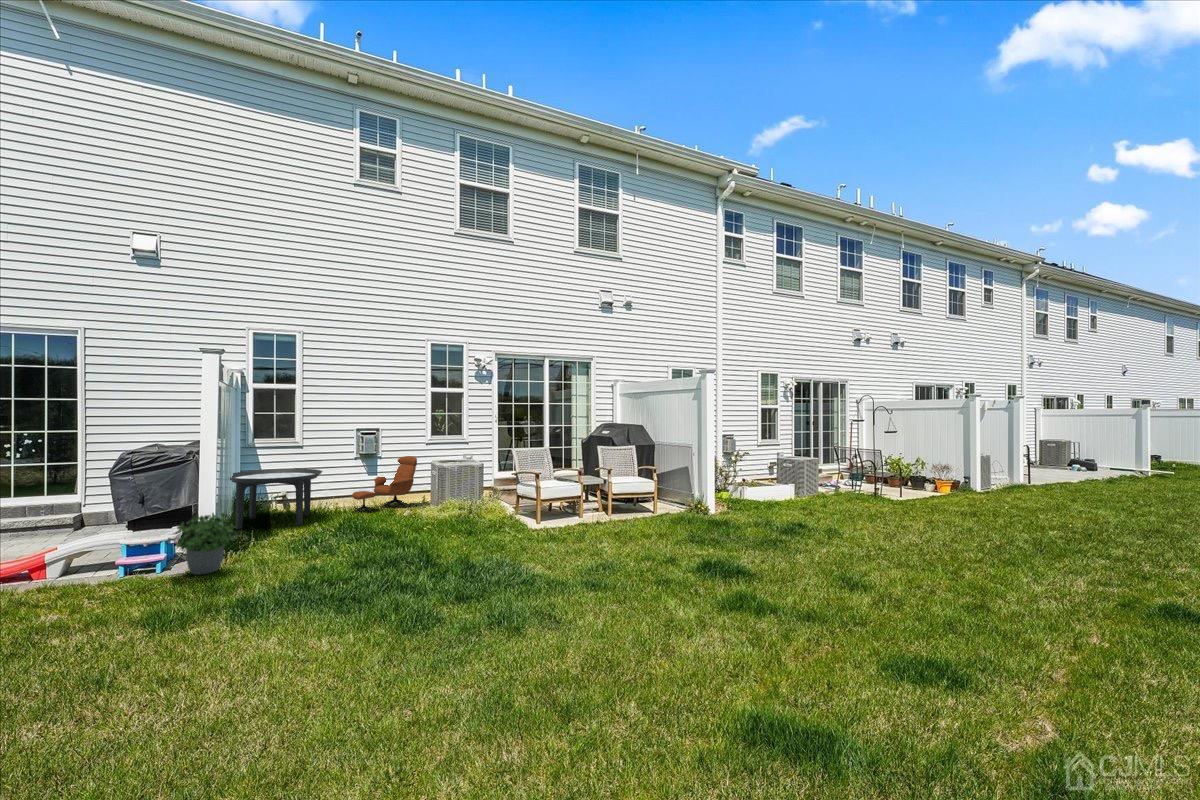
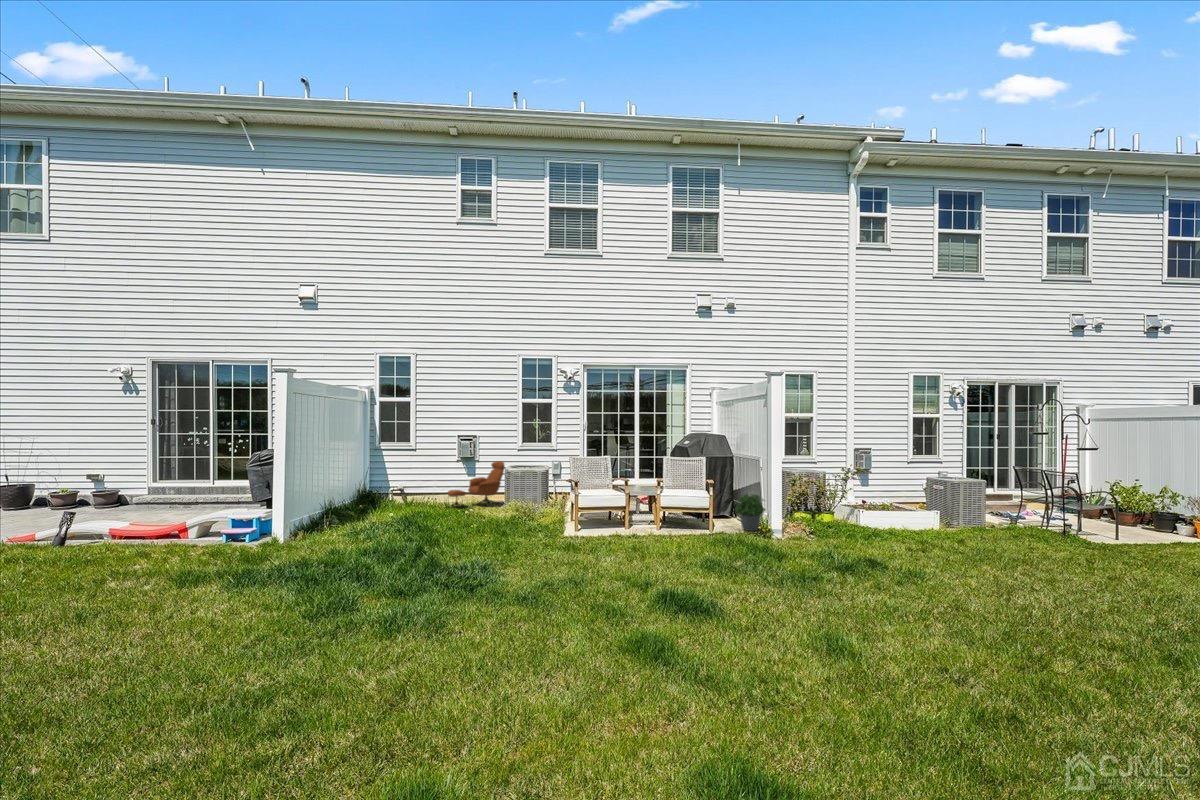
round table: present [230,469,322,529] -> none [350,468,421,514]
potted plant: present [176,513,238,575] -> present [735,494,765,531]

